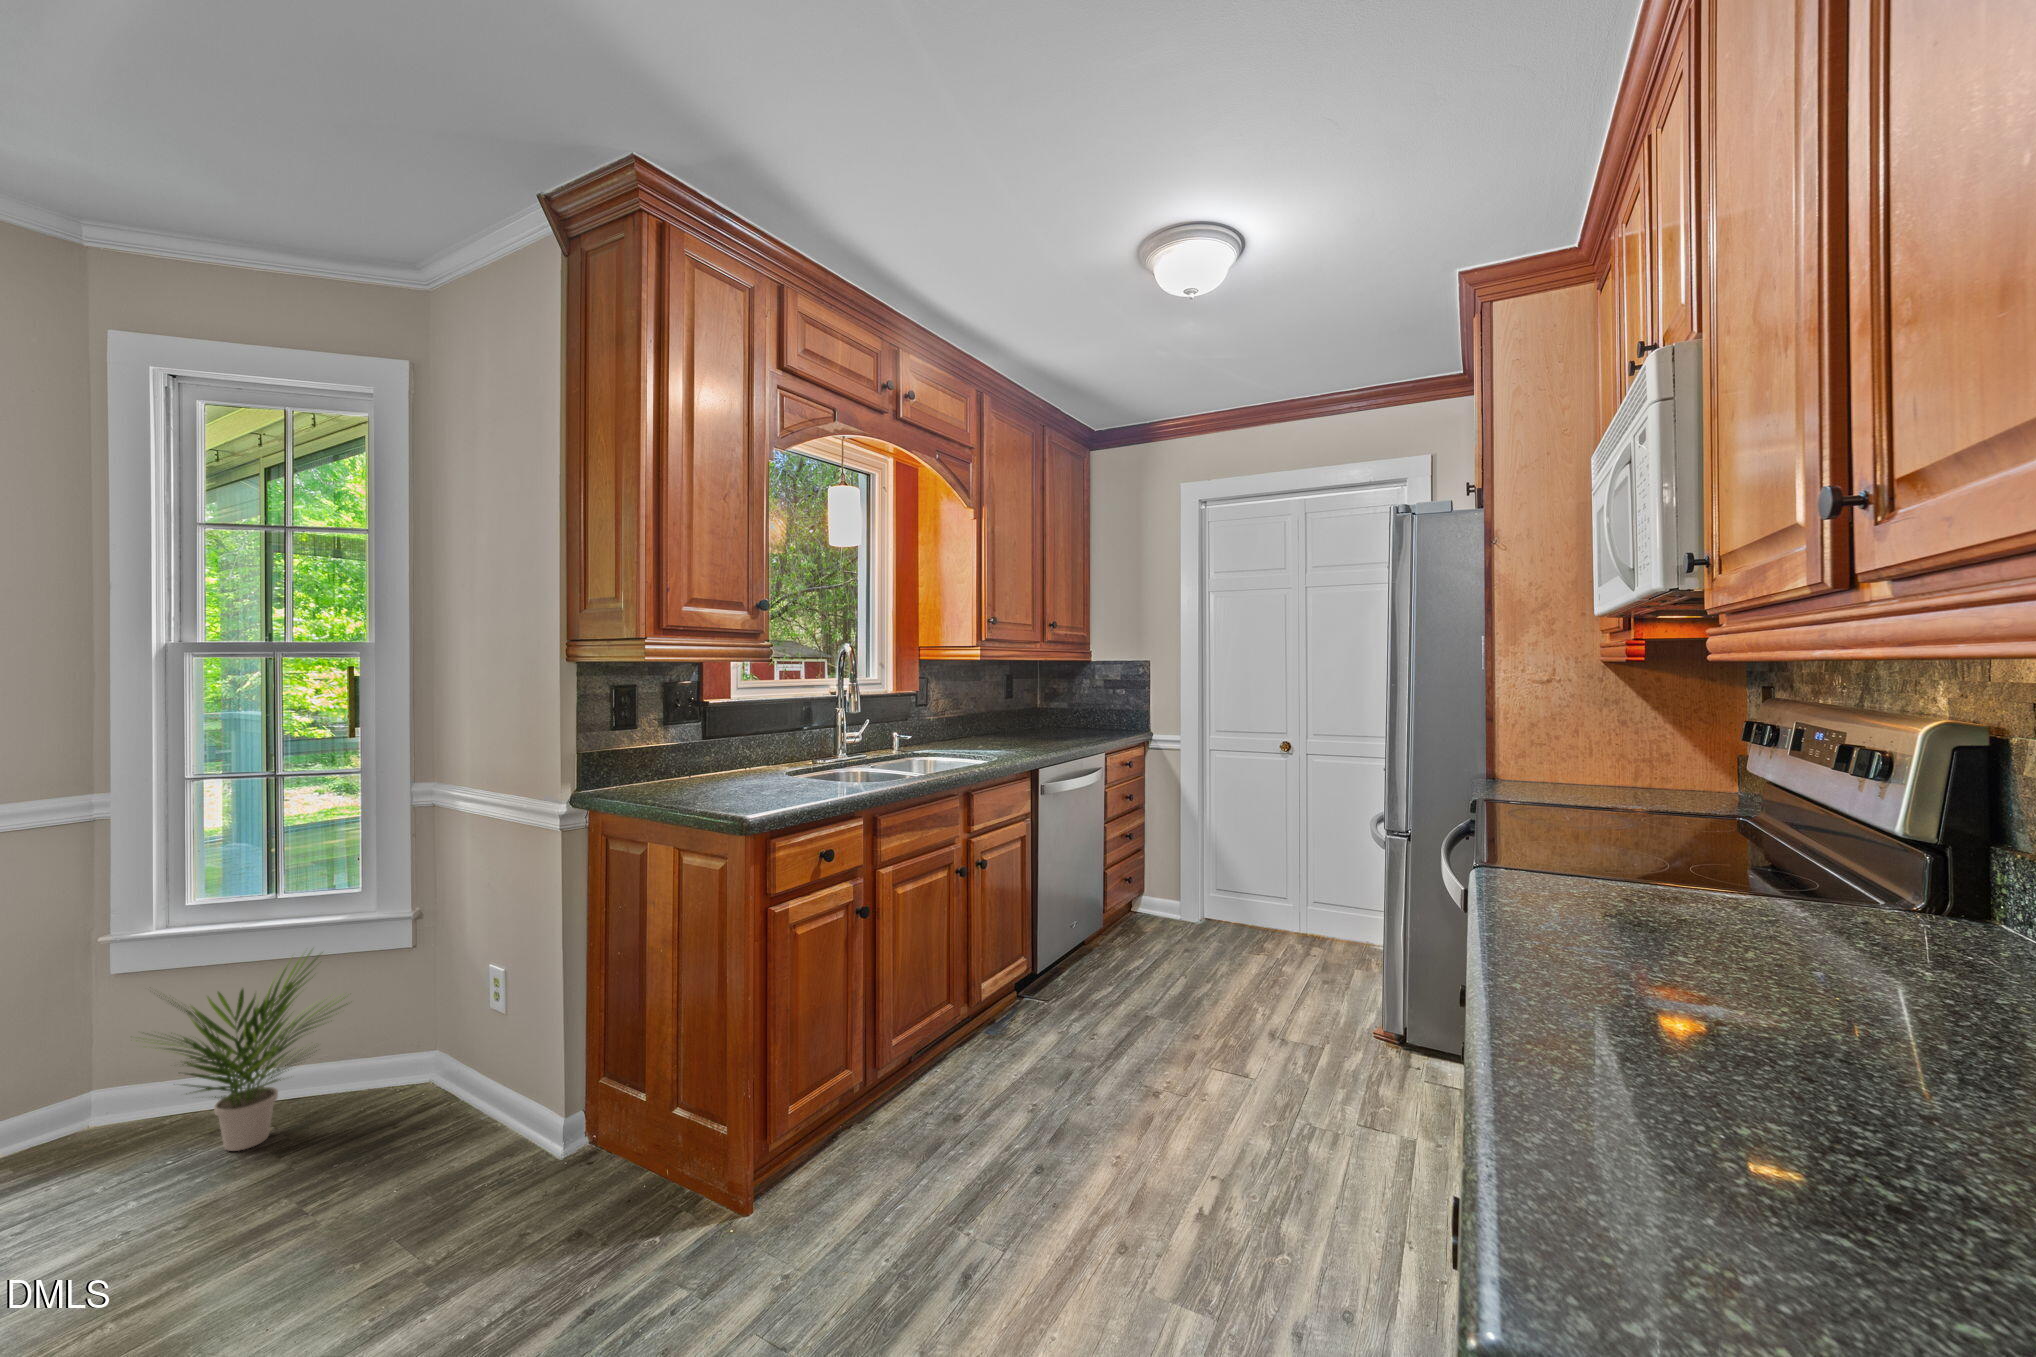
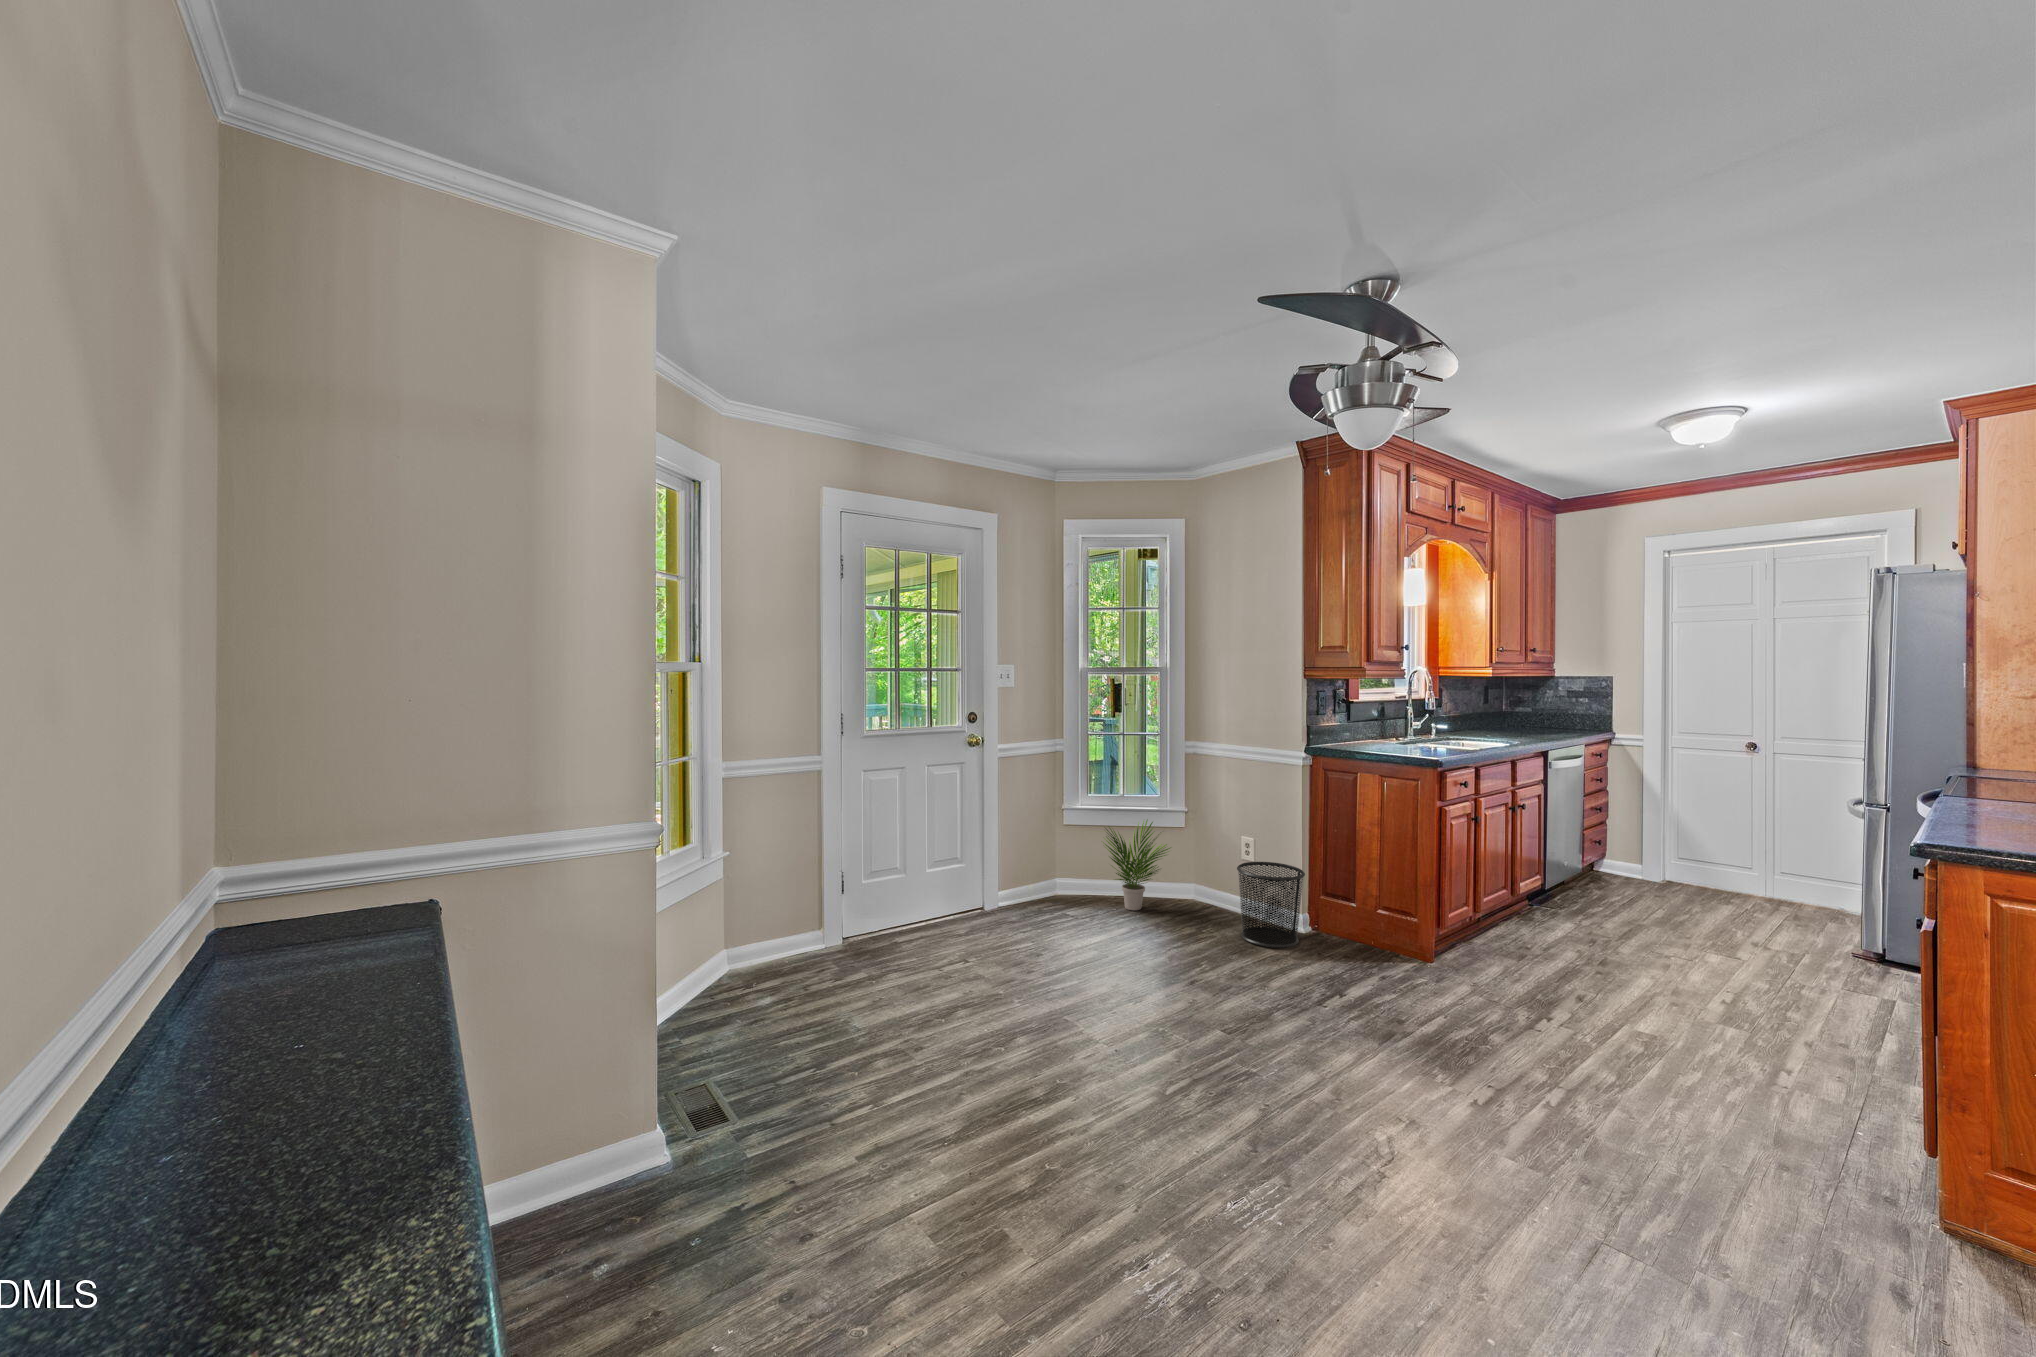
waste bin: none [393,1023,550,1223] -> present [1237,862,1305,948]

